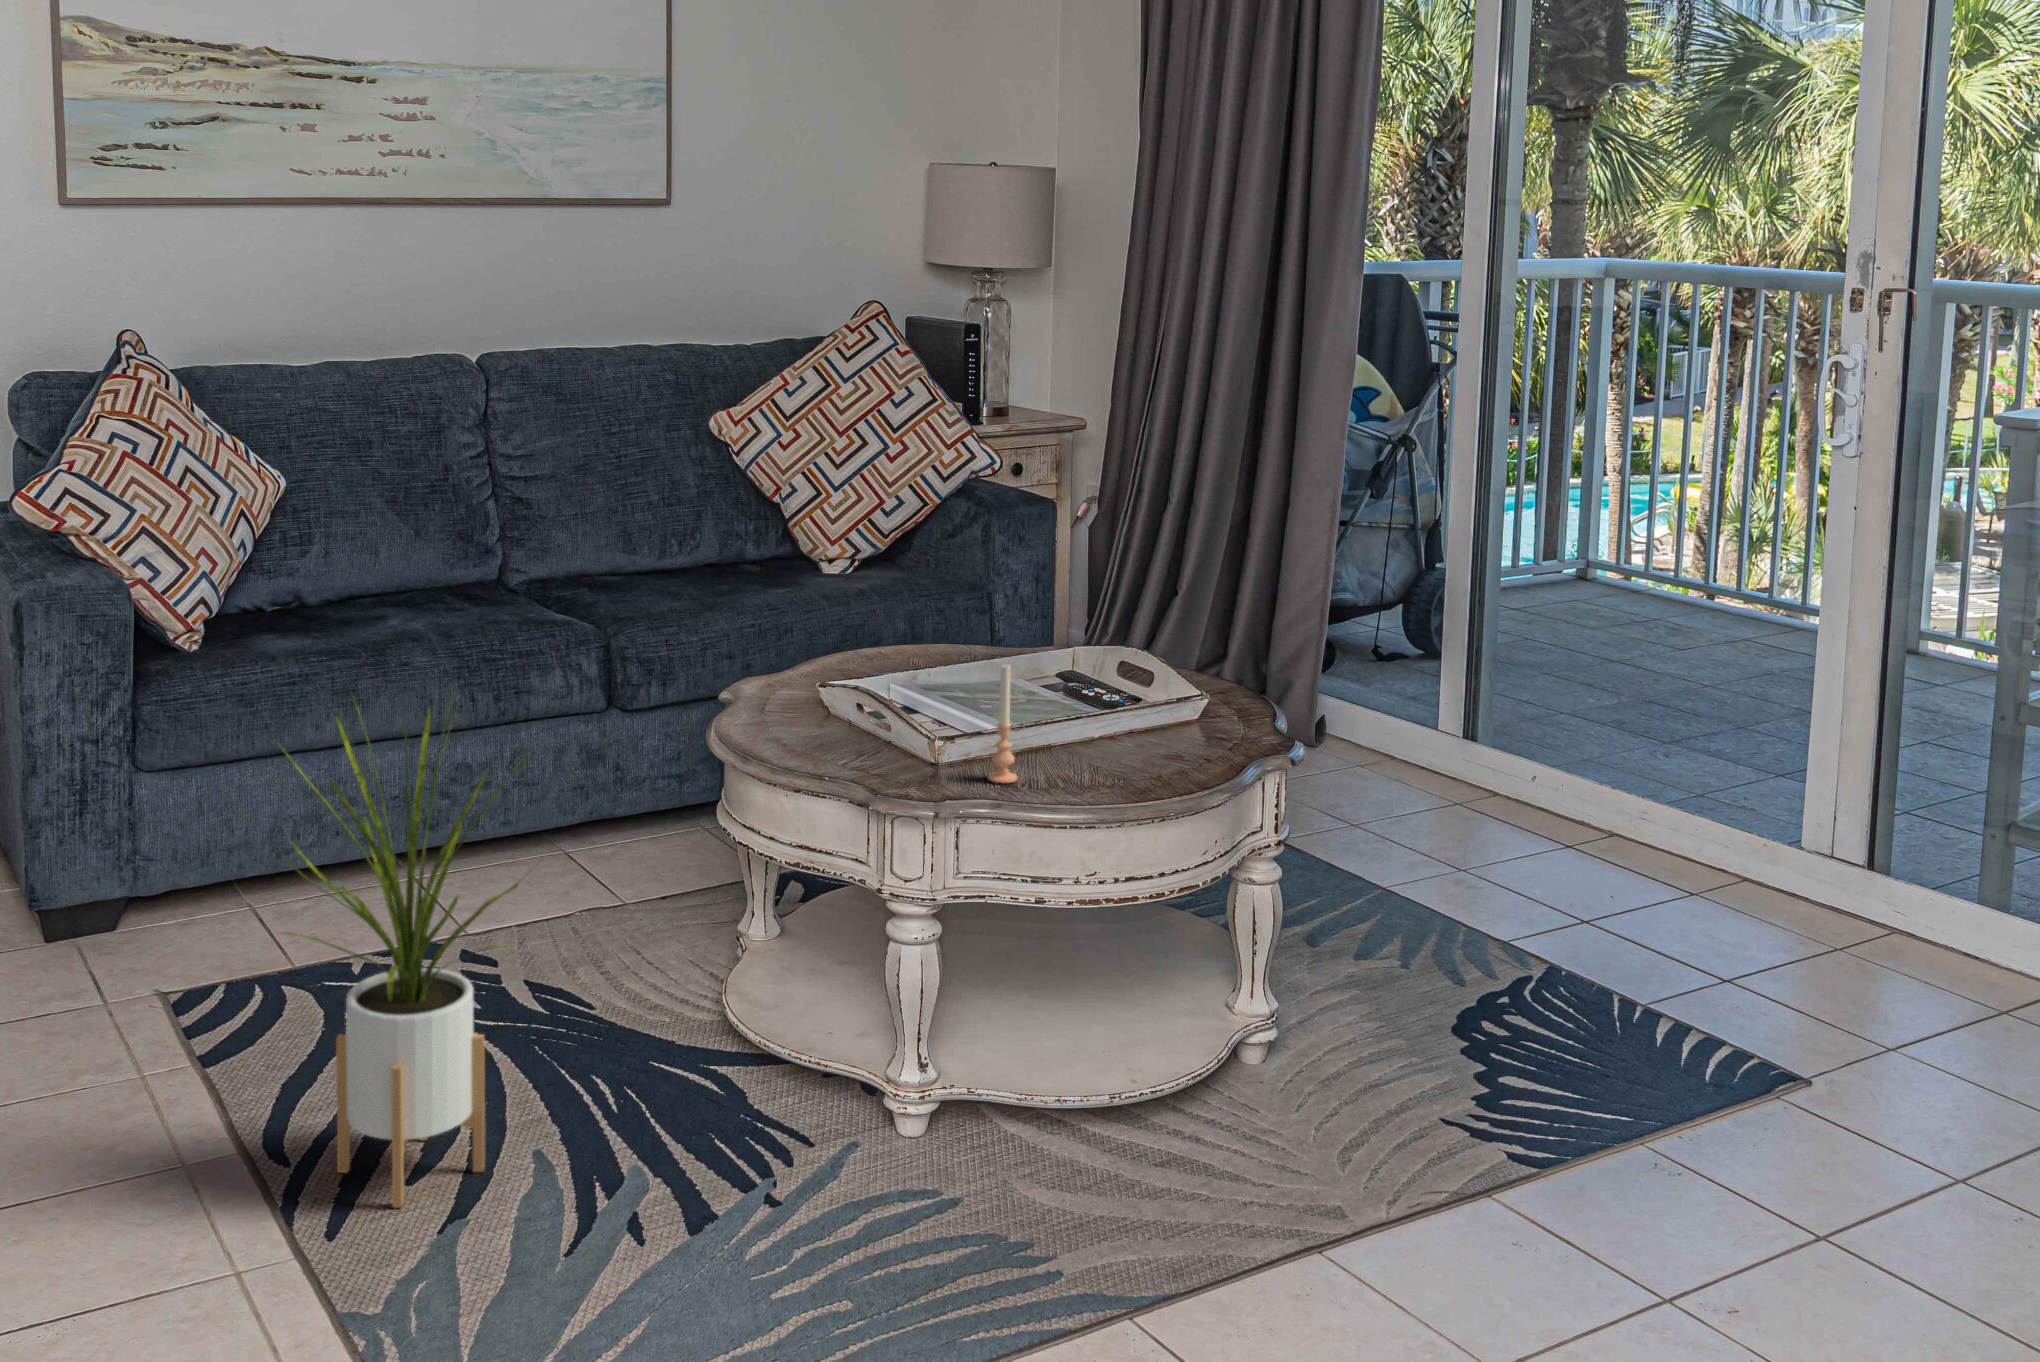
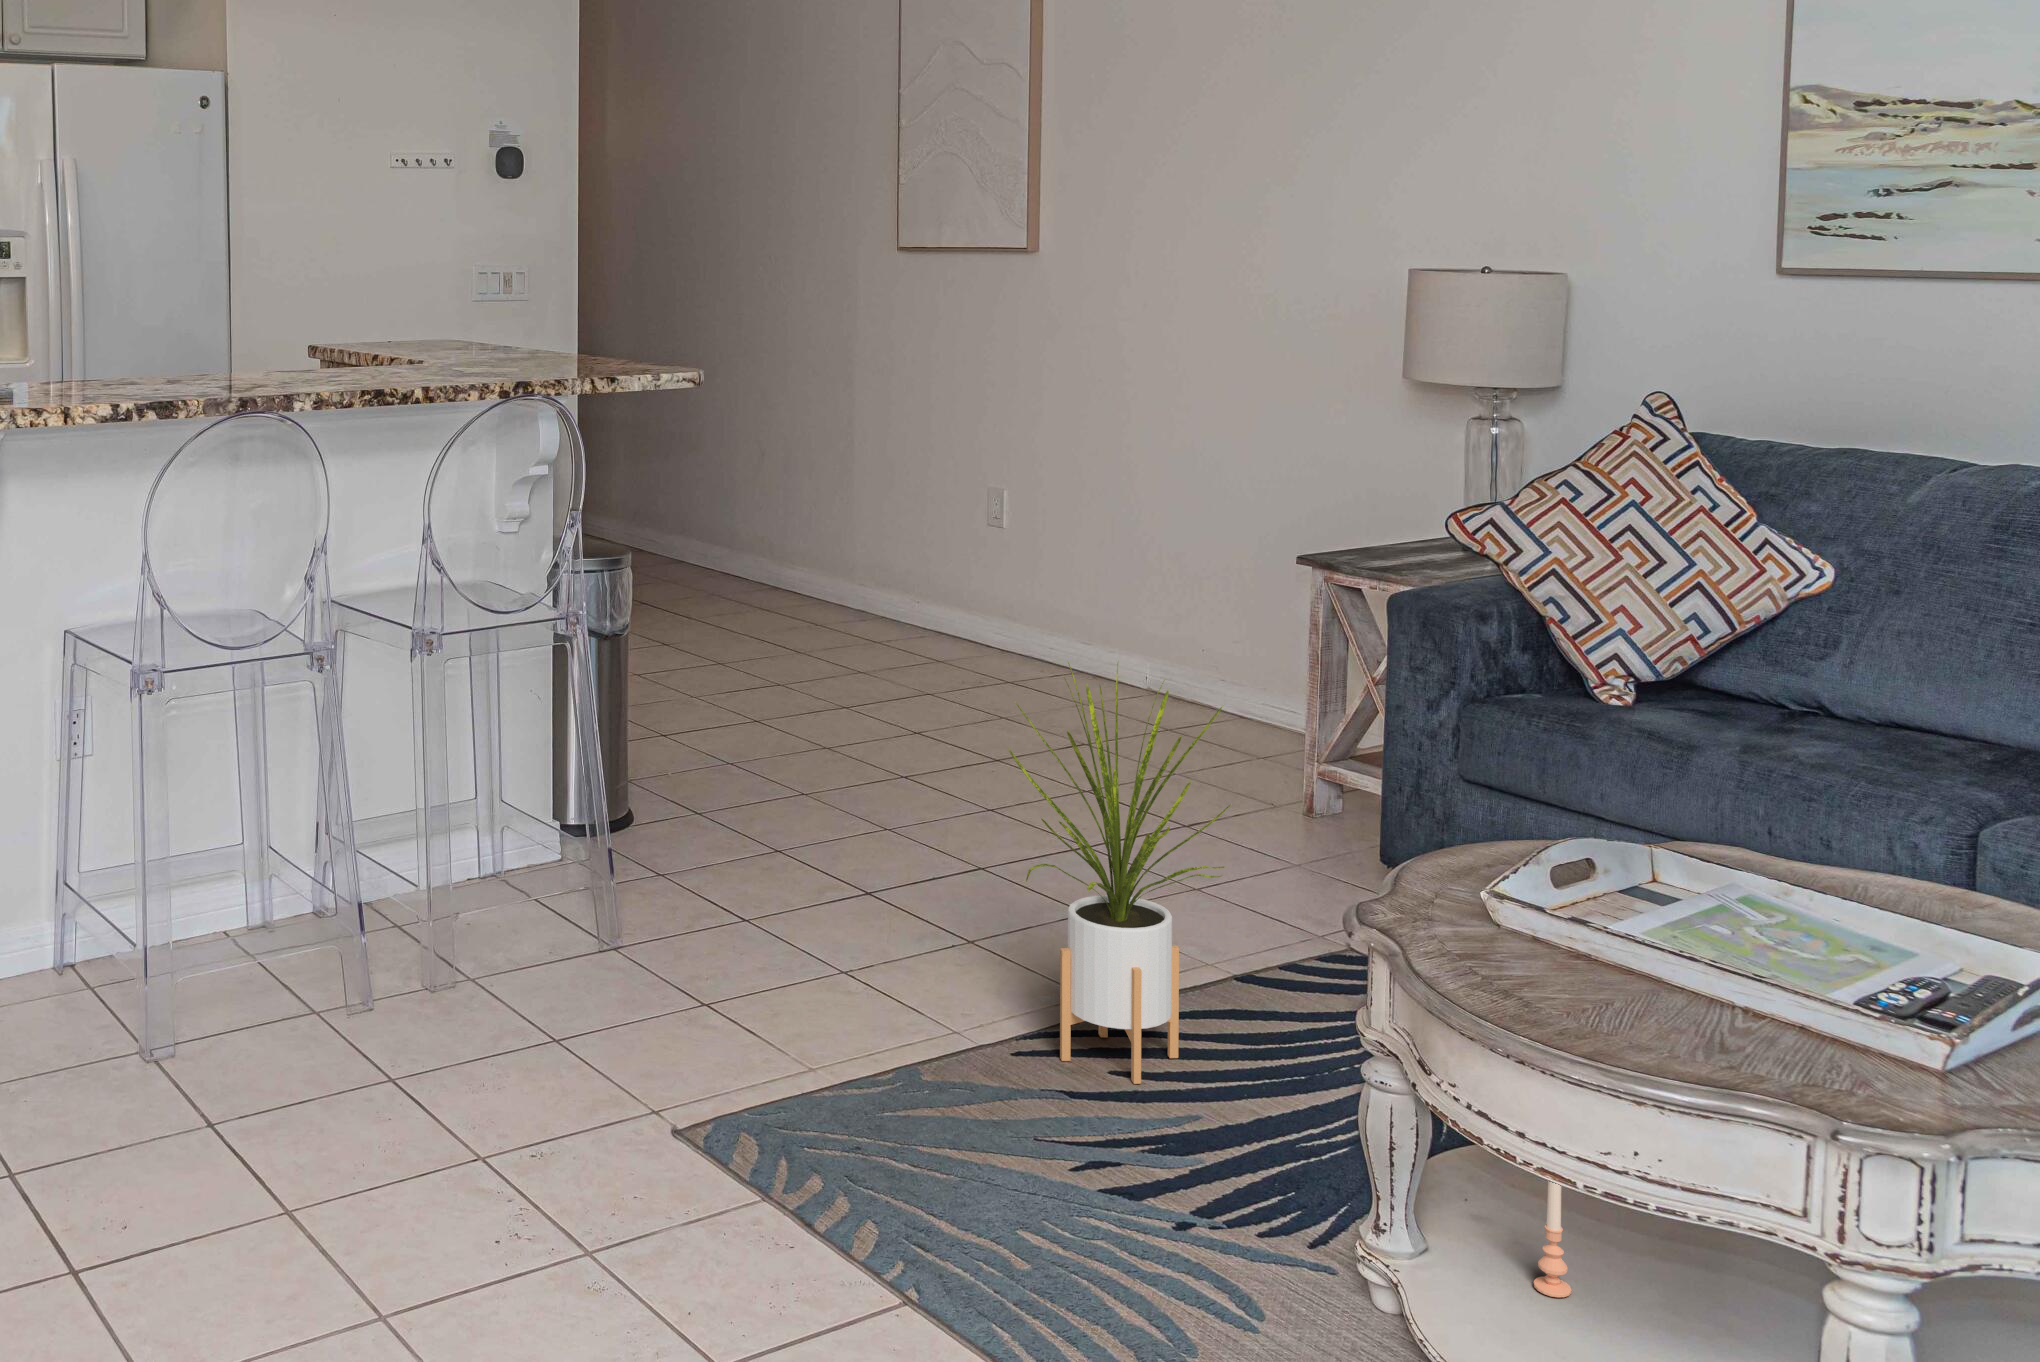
candle: present [988,664,1017,783] -> present [1534,1181,1571,1297]

